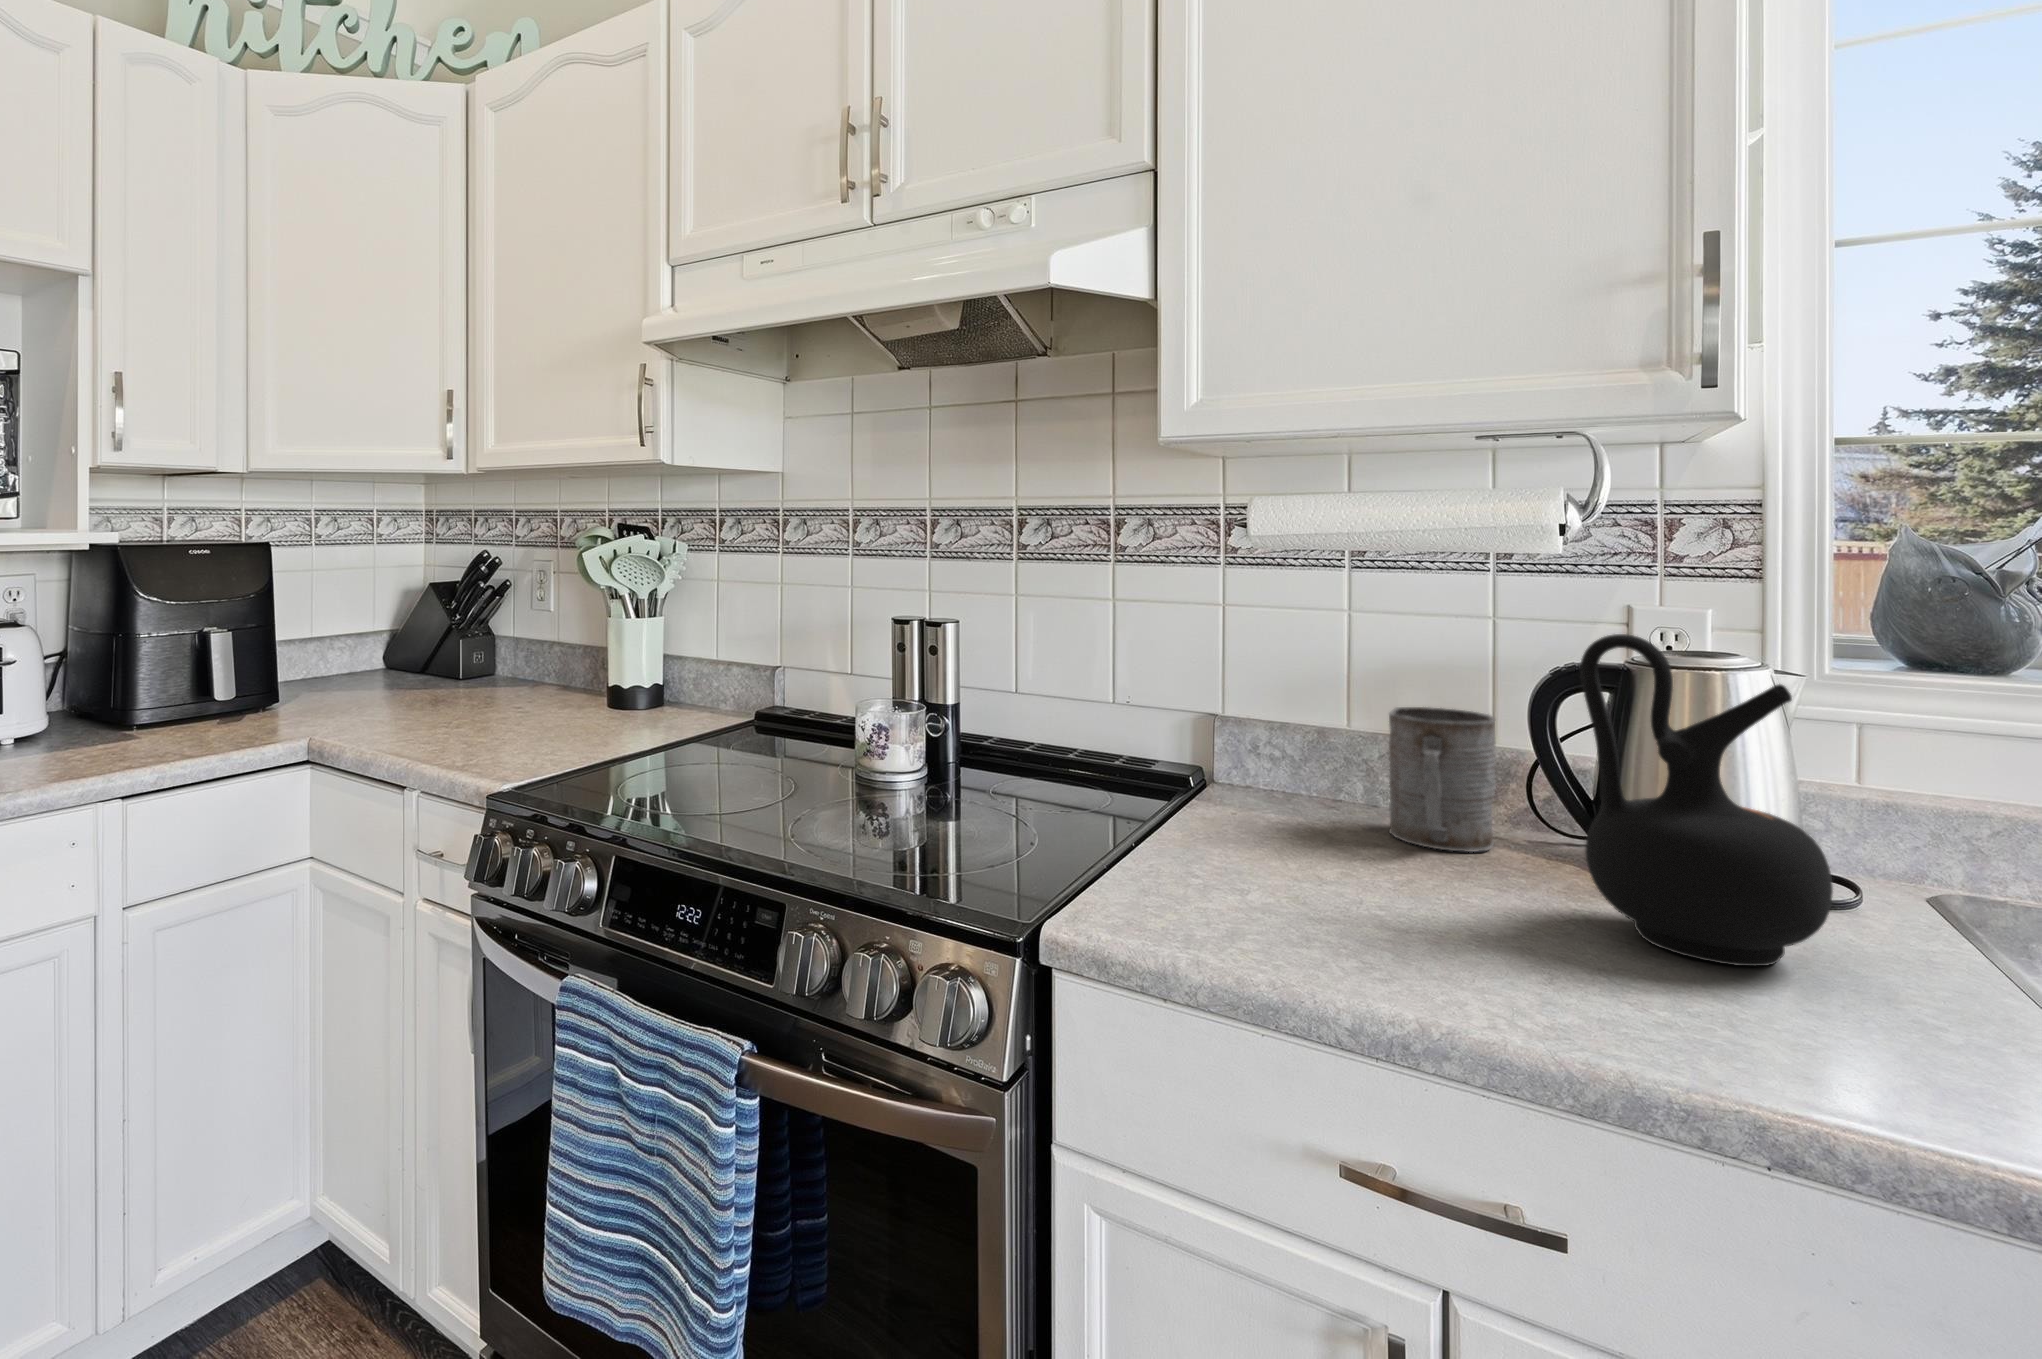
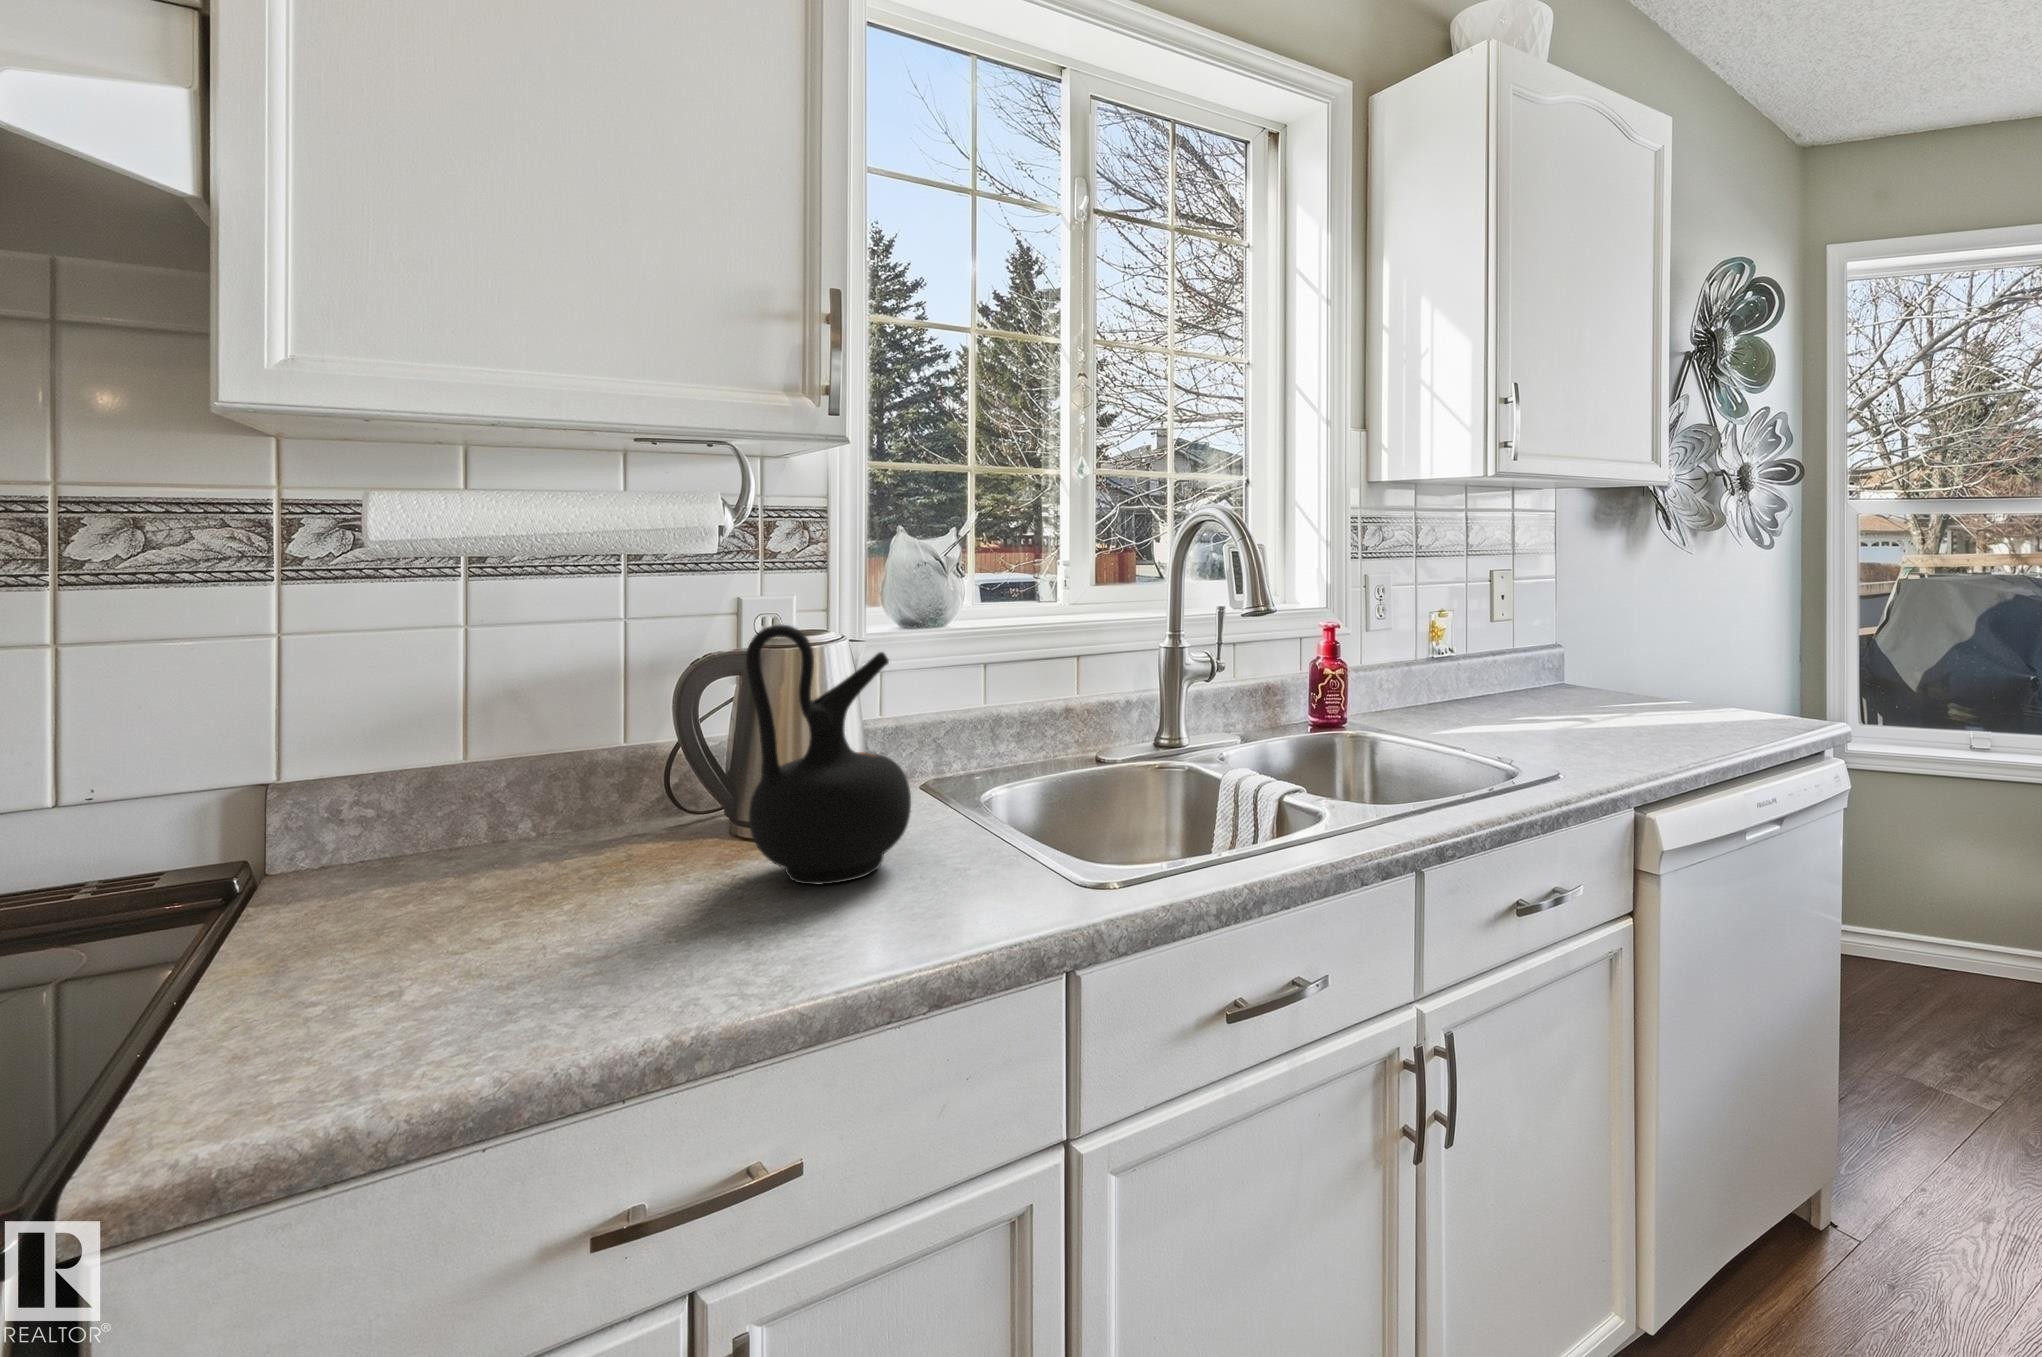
mug: present [1389,707,1496,852] -> none [528,716,641,867]

